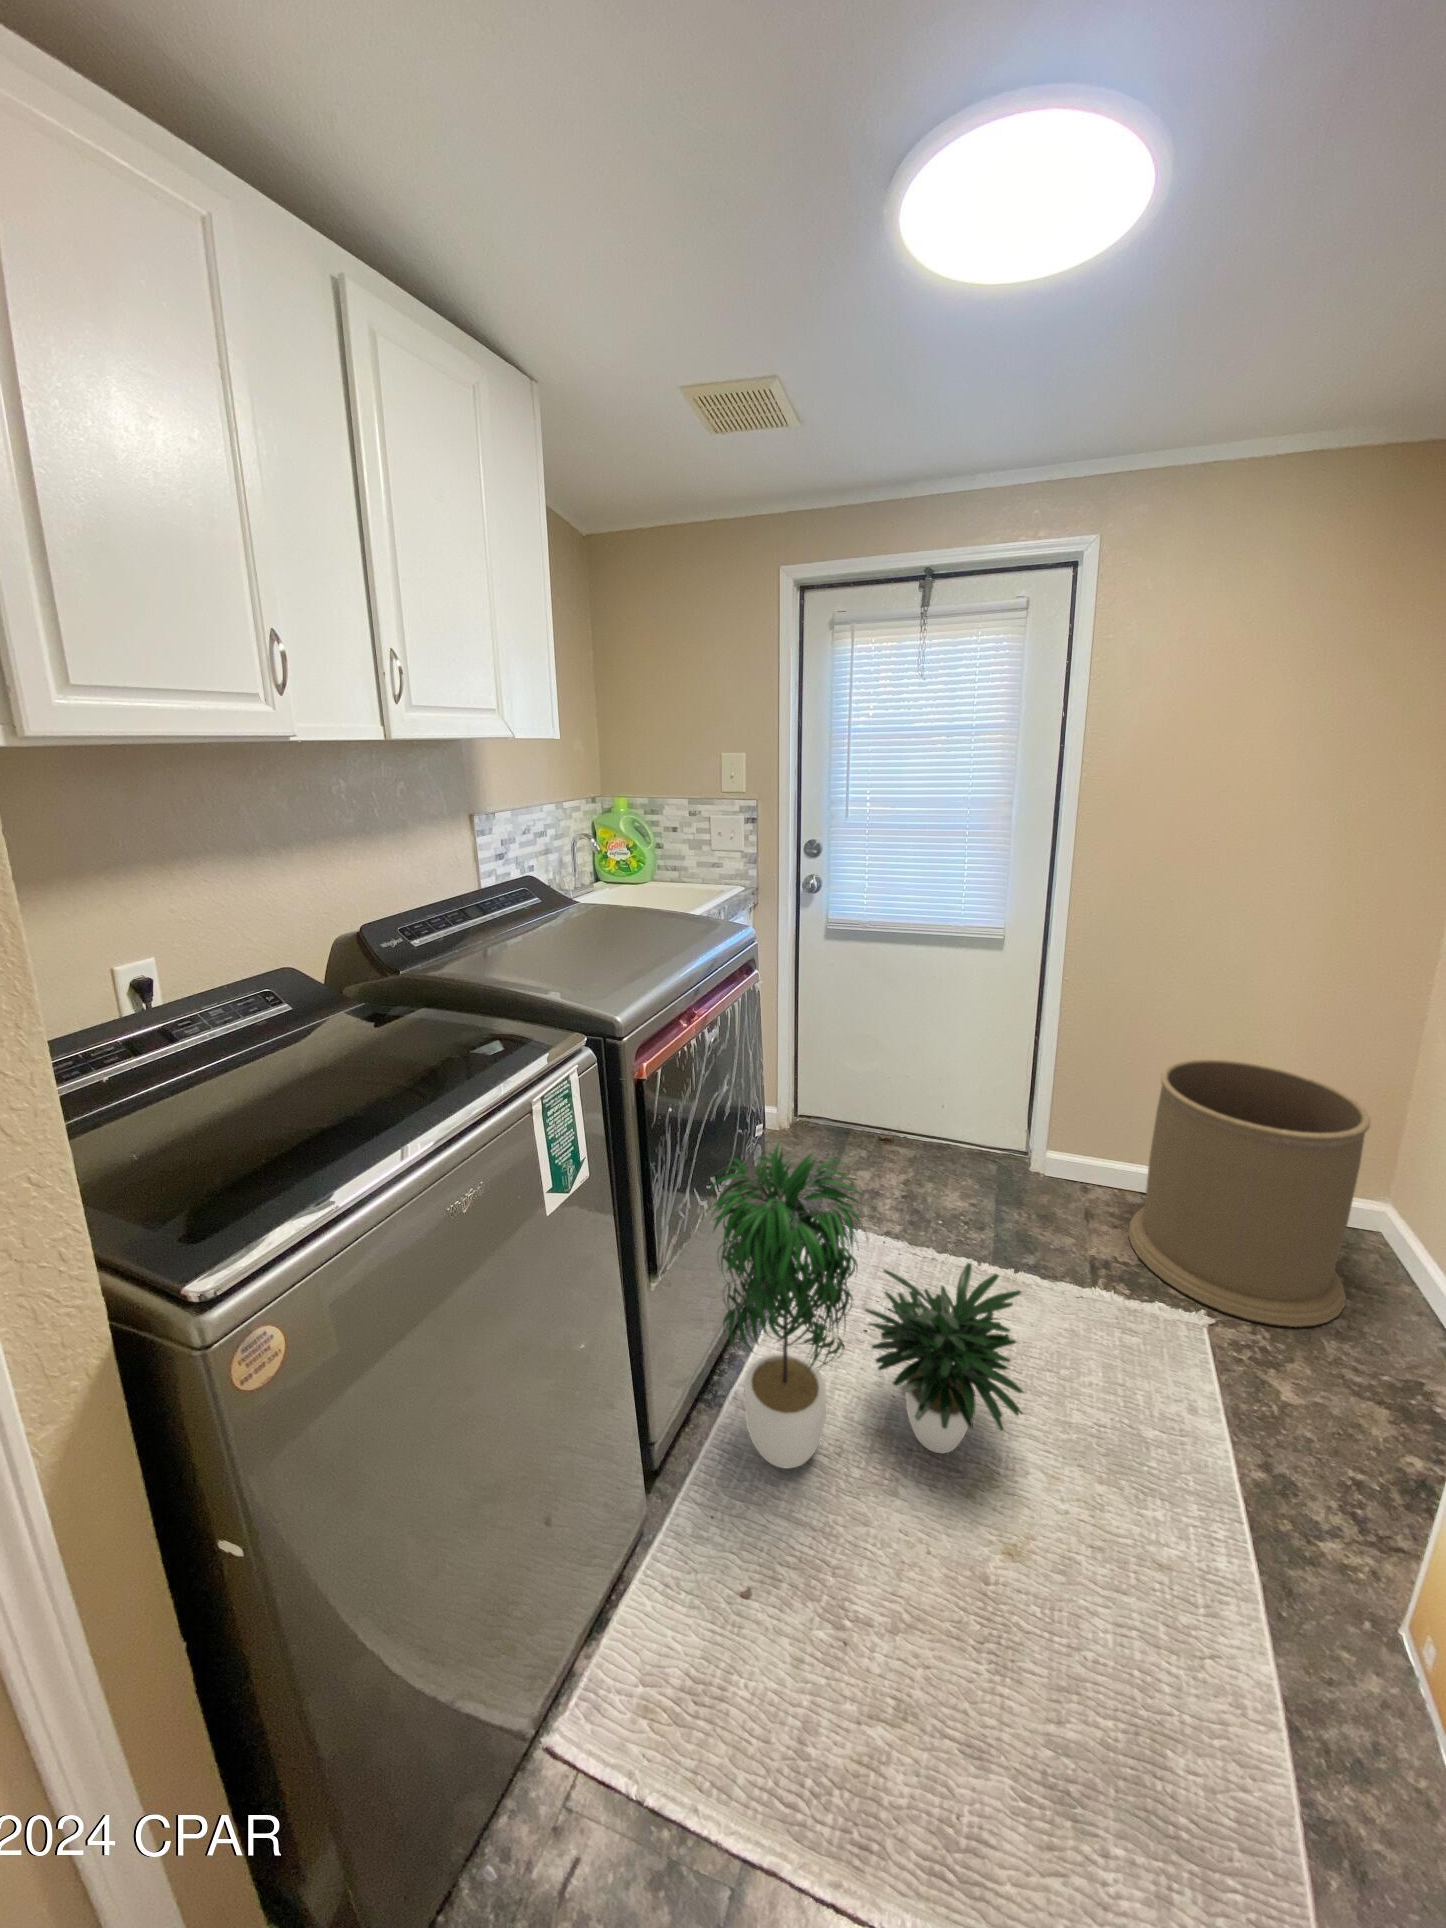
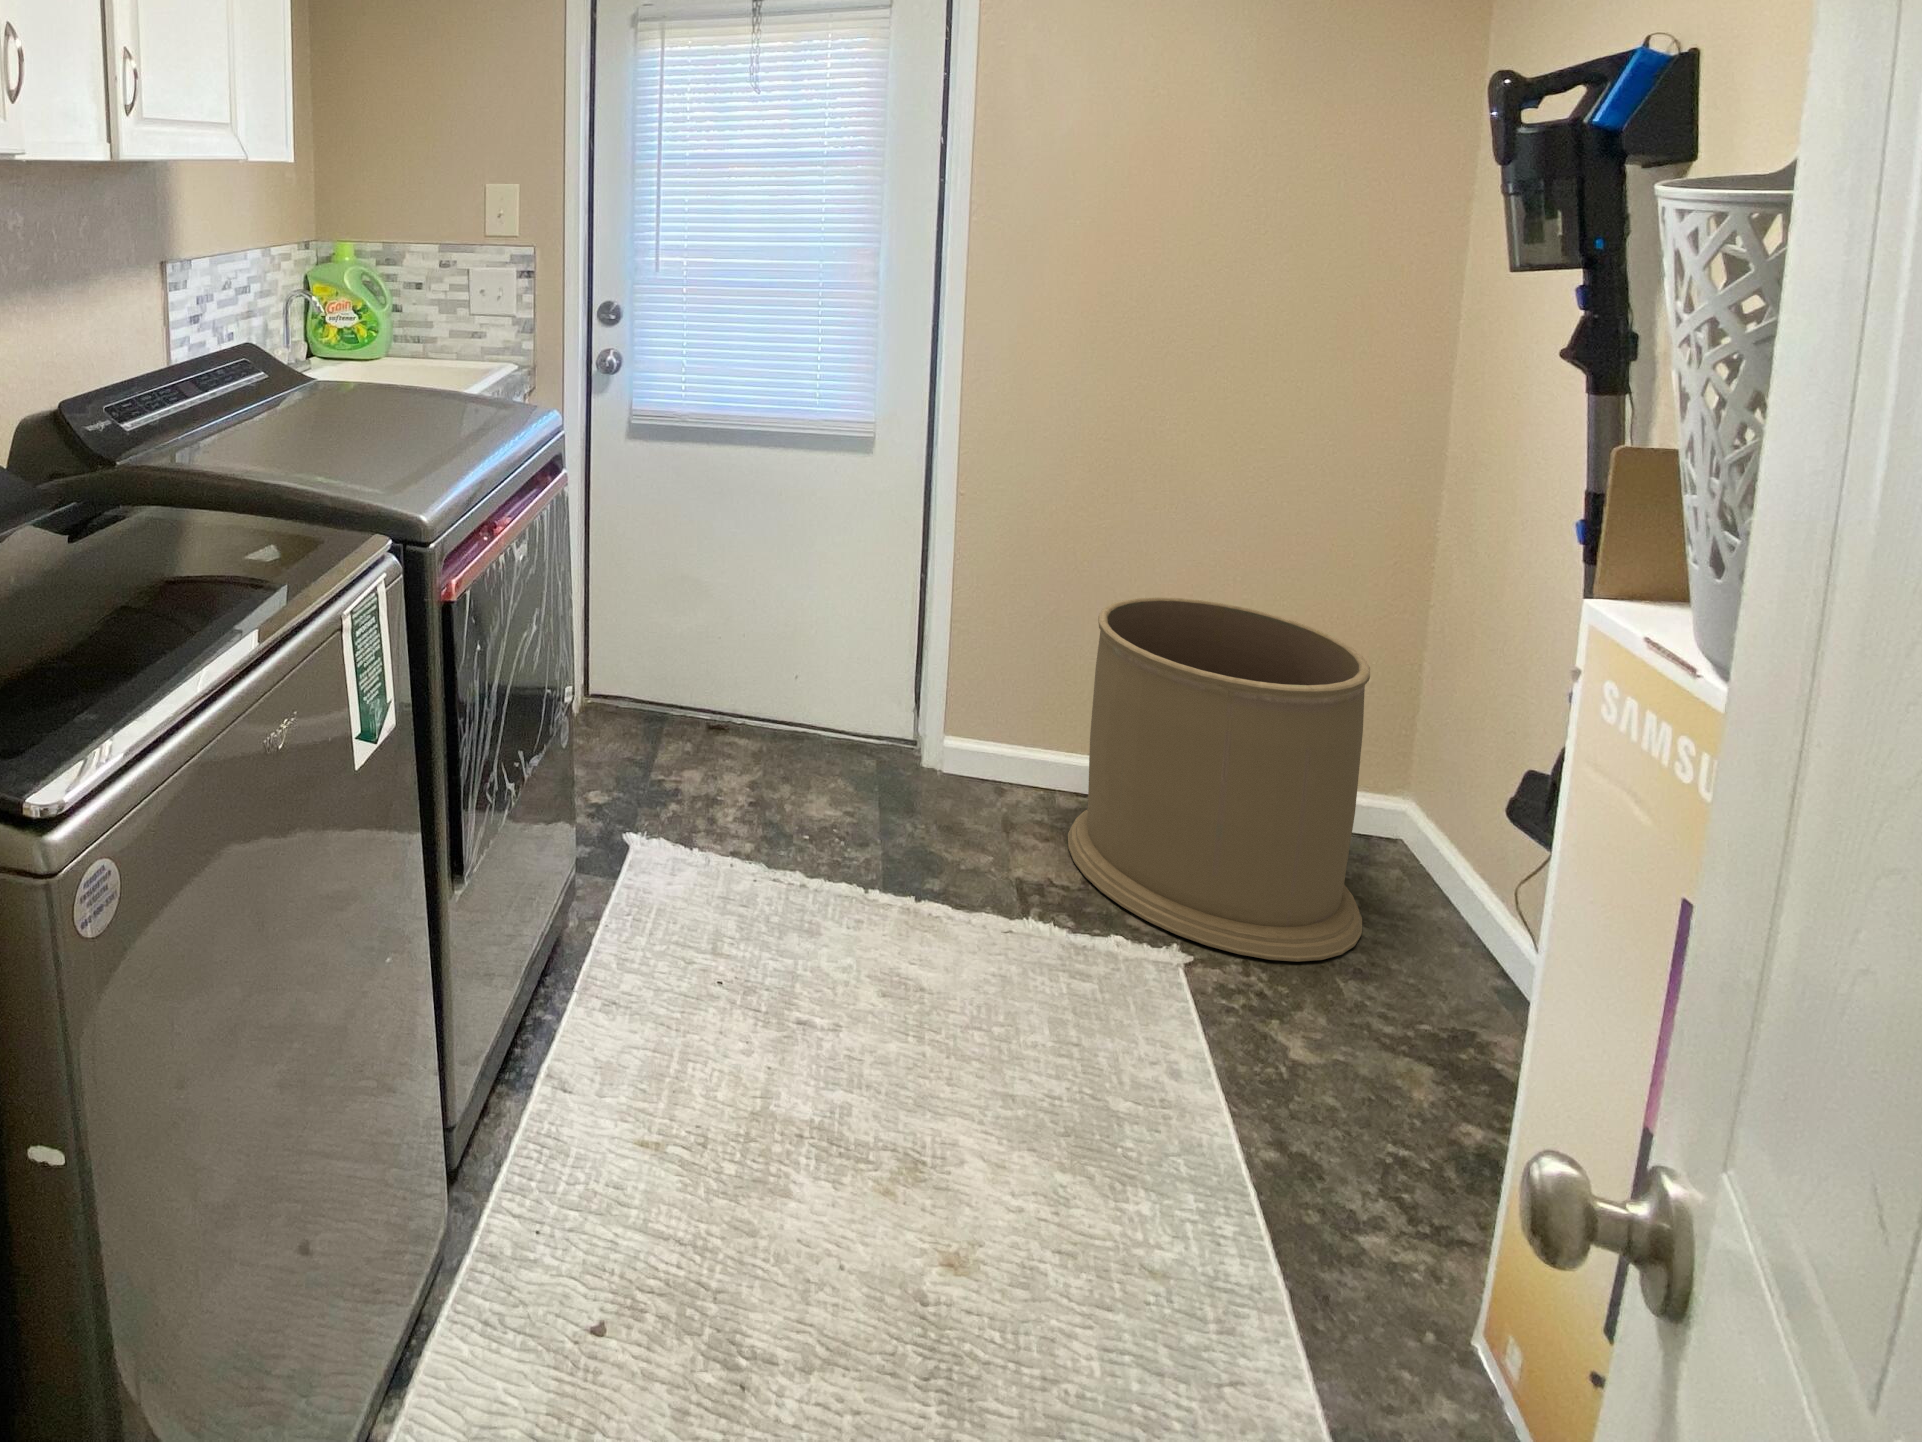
potted plant: present [710,1143,1023,1469] -> none [523,687,956,1167]

